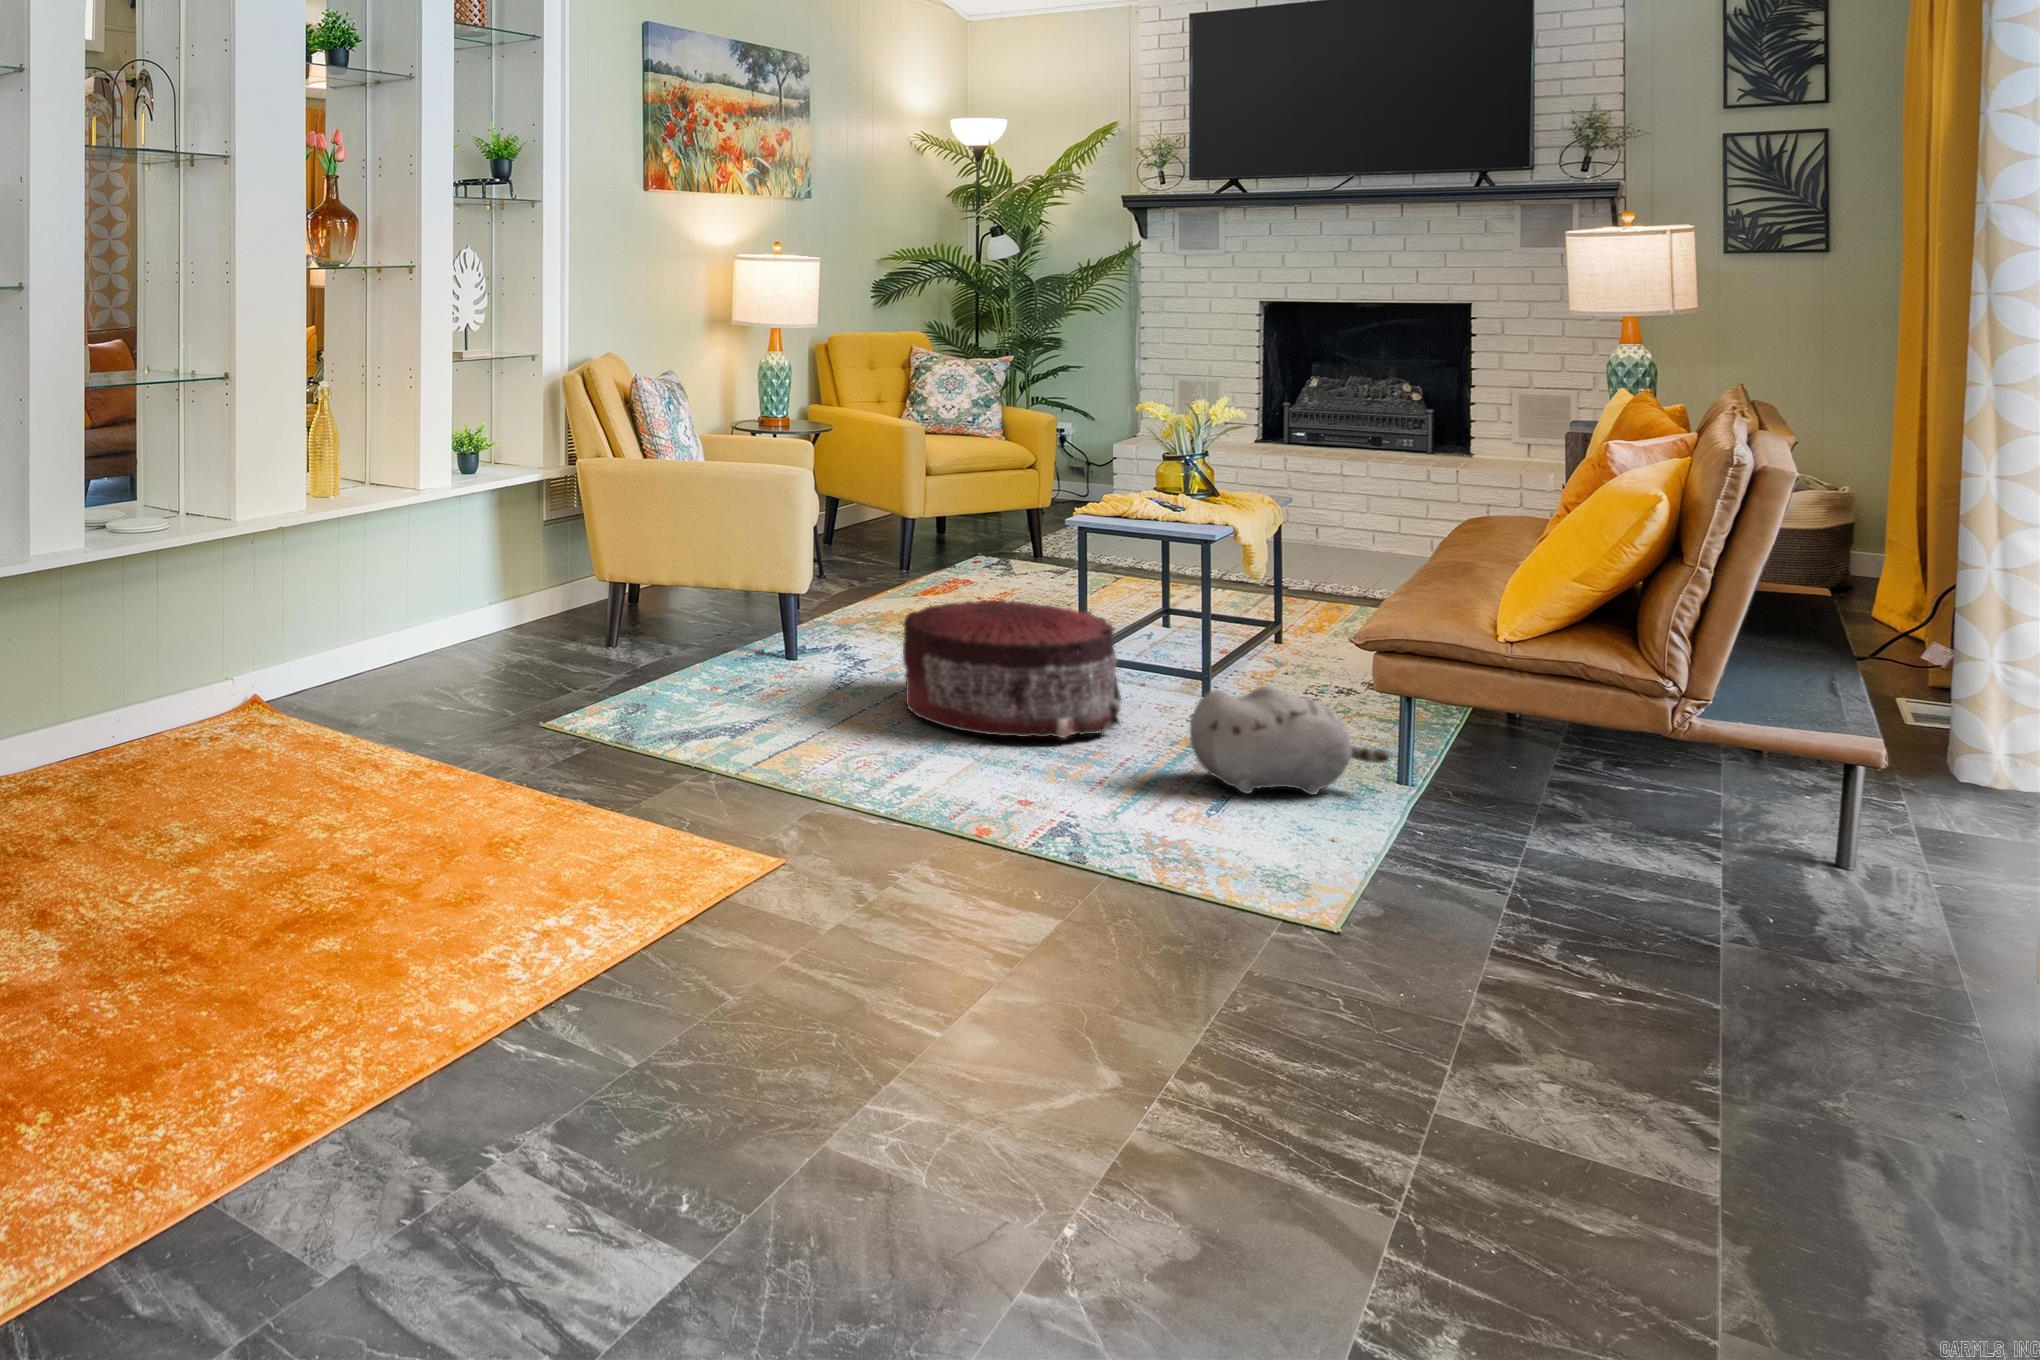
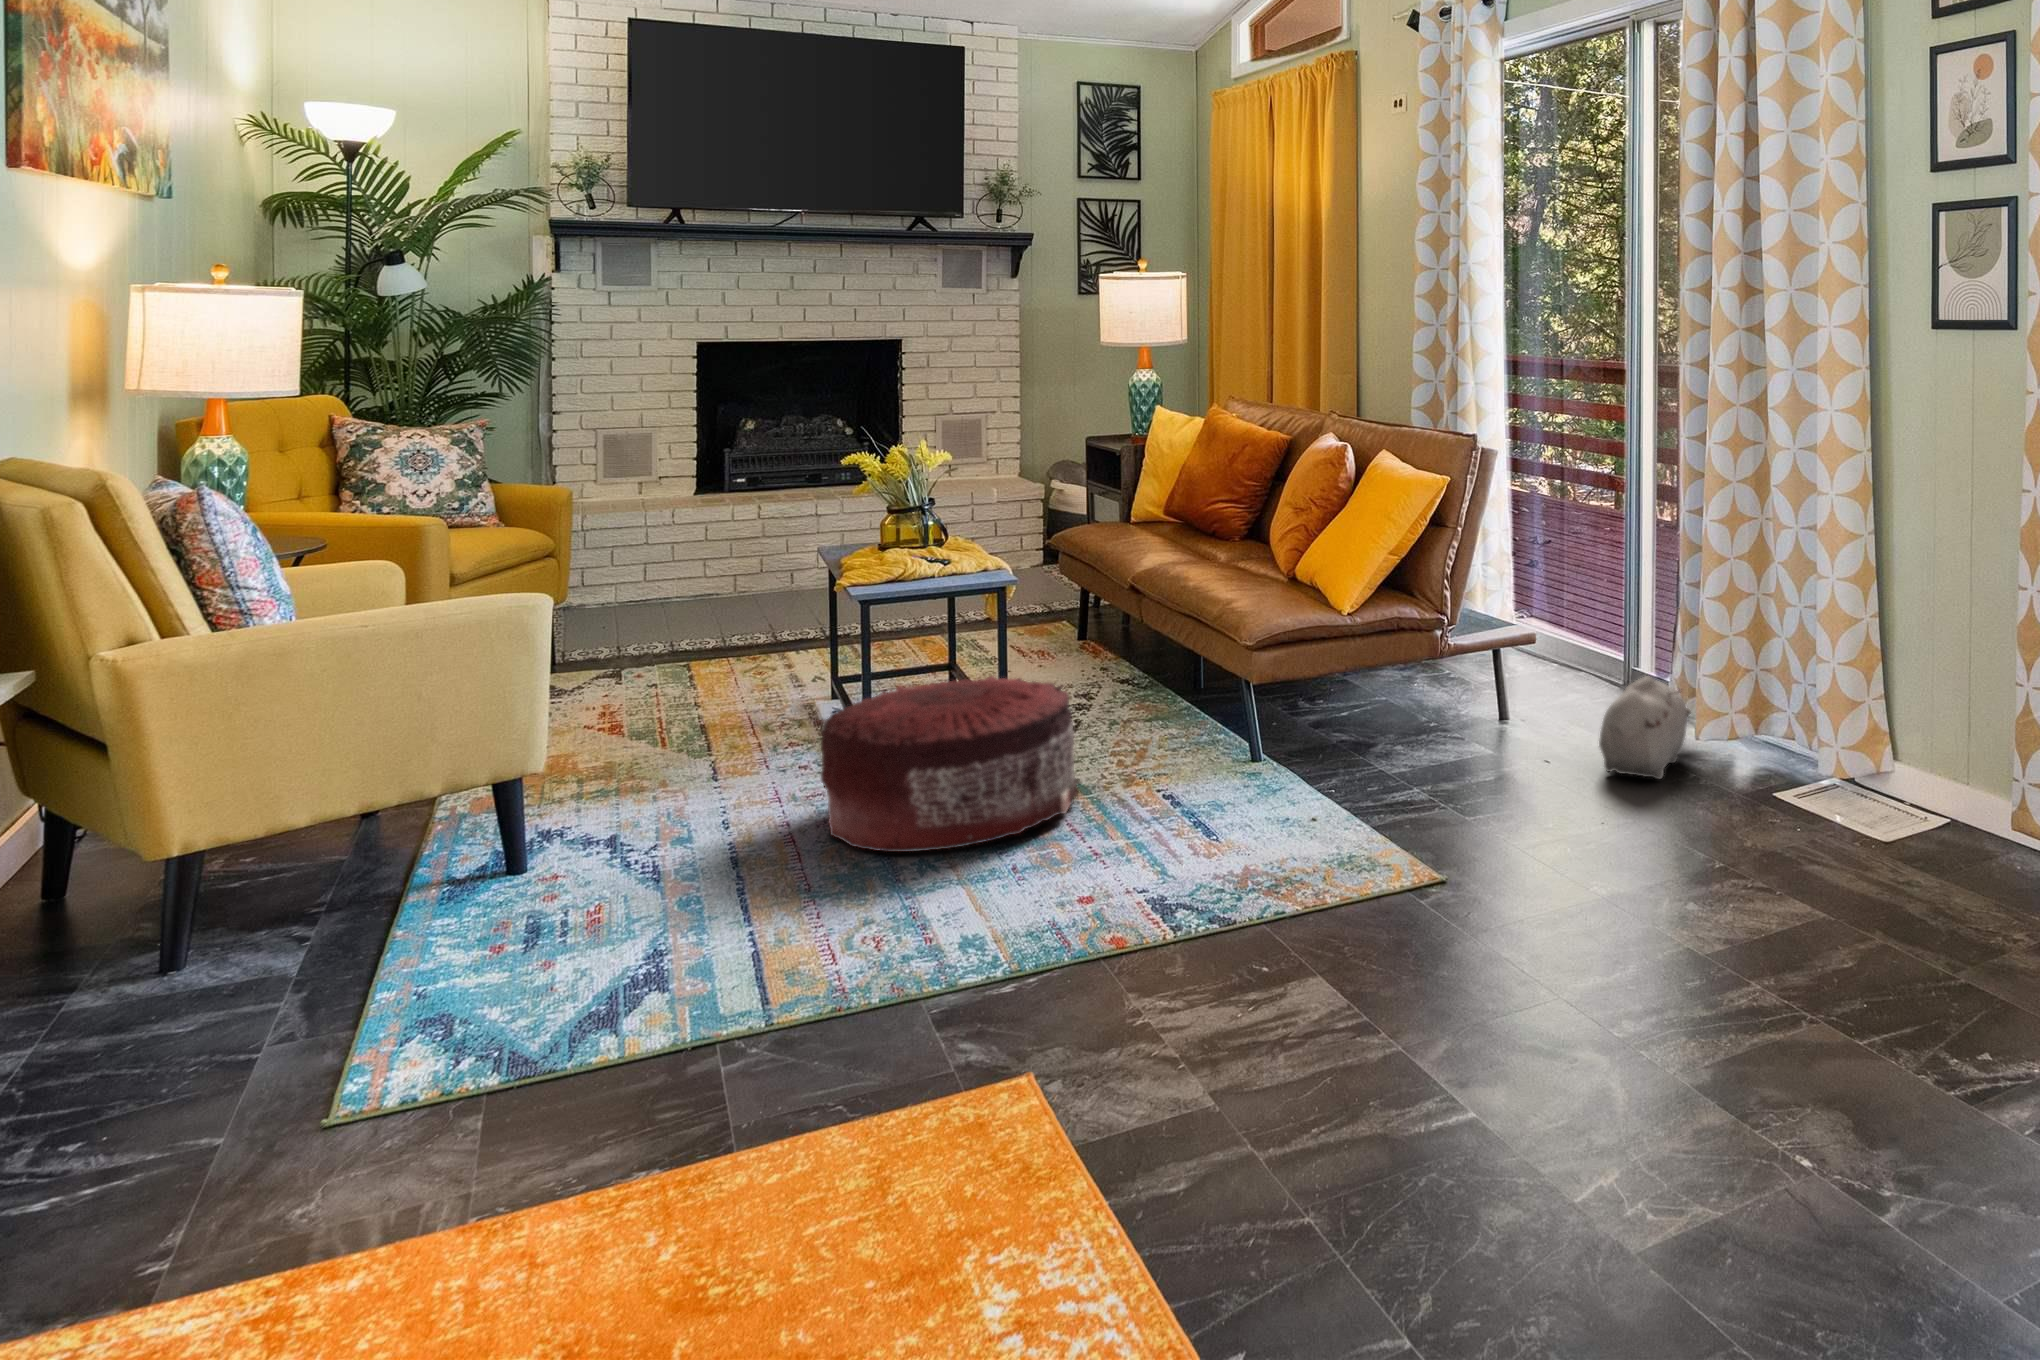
plush toy: present [1190,686,1389,795] -> present [1599,676,1690,779]

